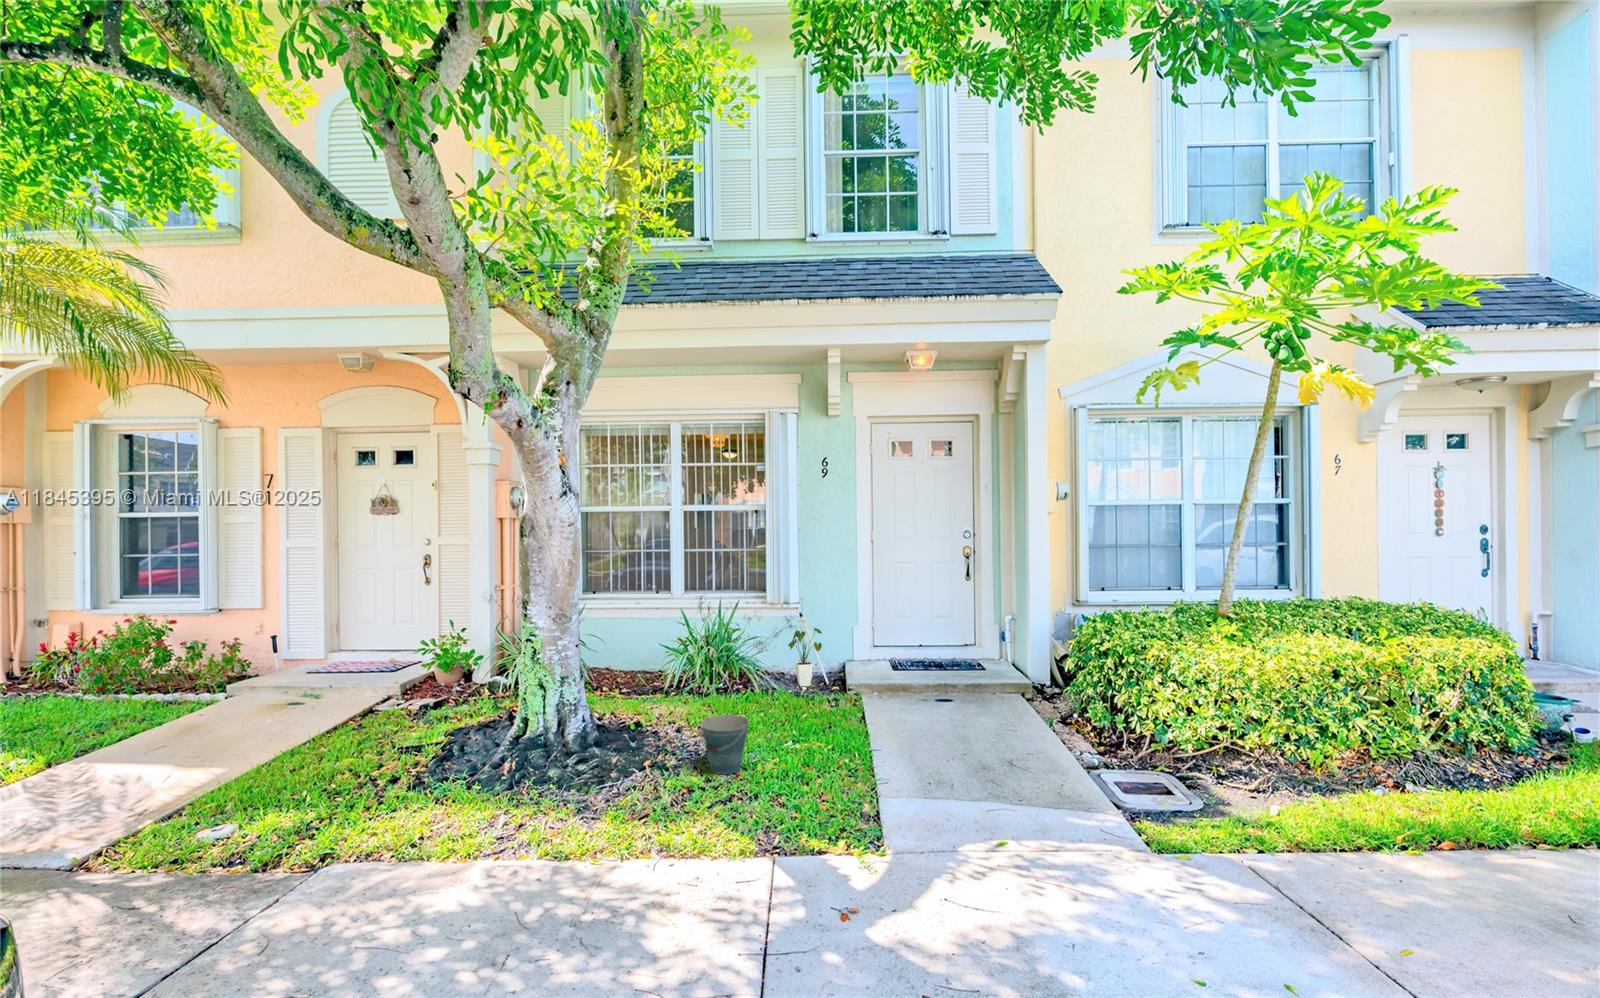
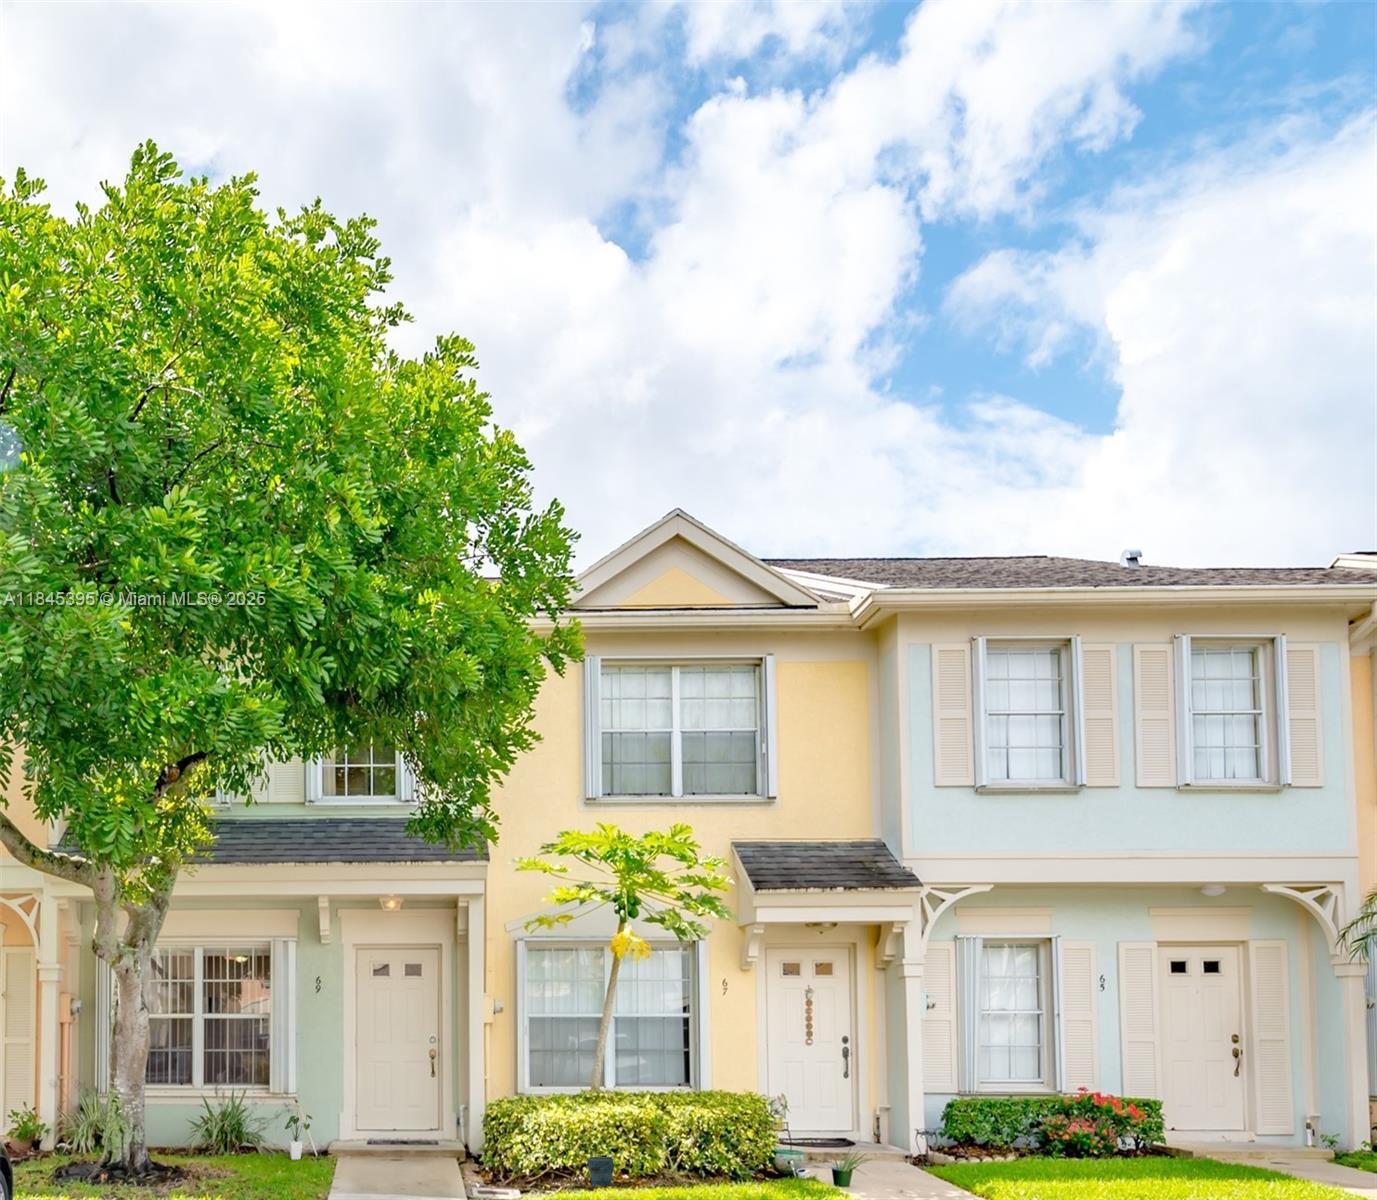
bucket: present [701,715,749,774] -> present [587,1157,614,1186]

